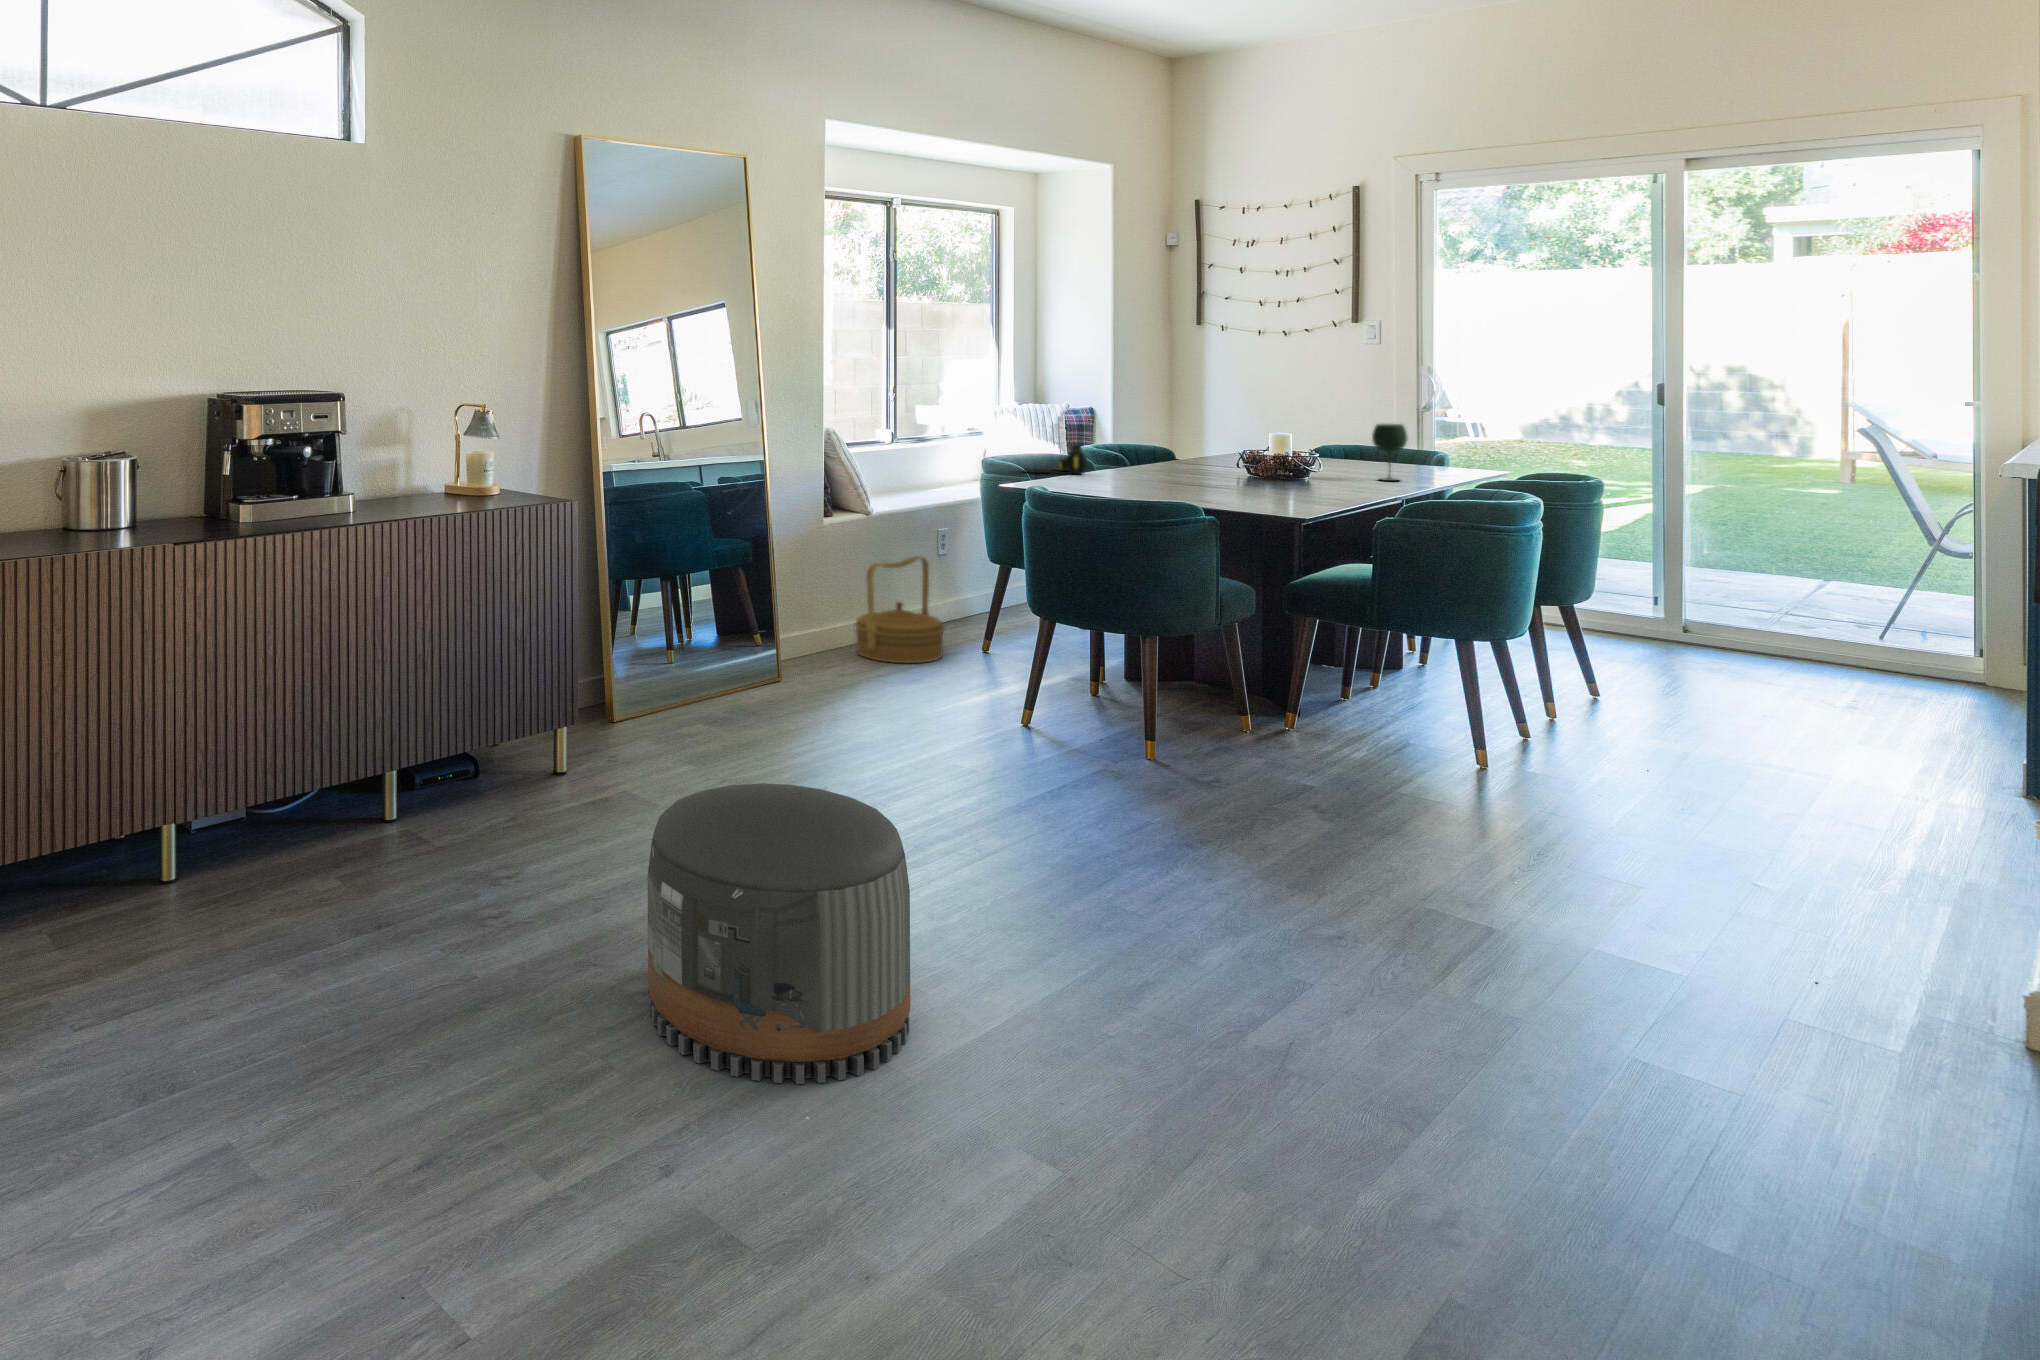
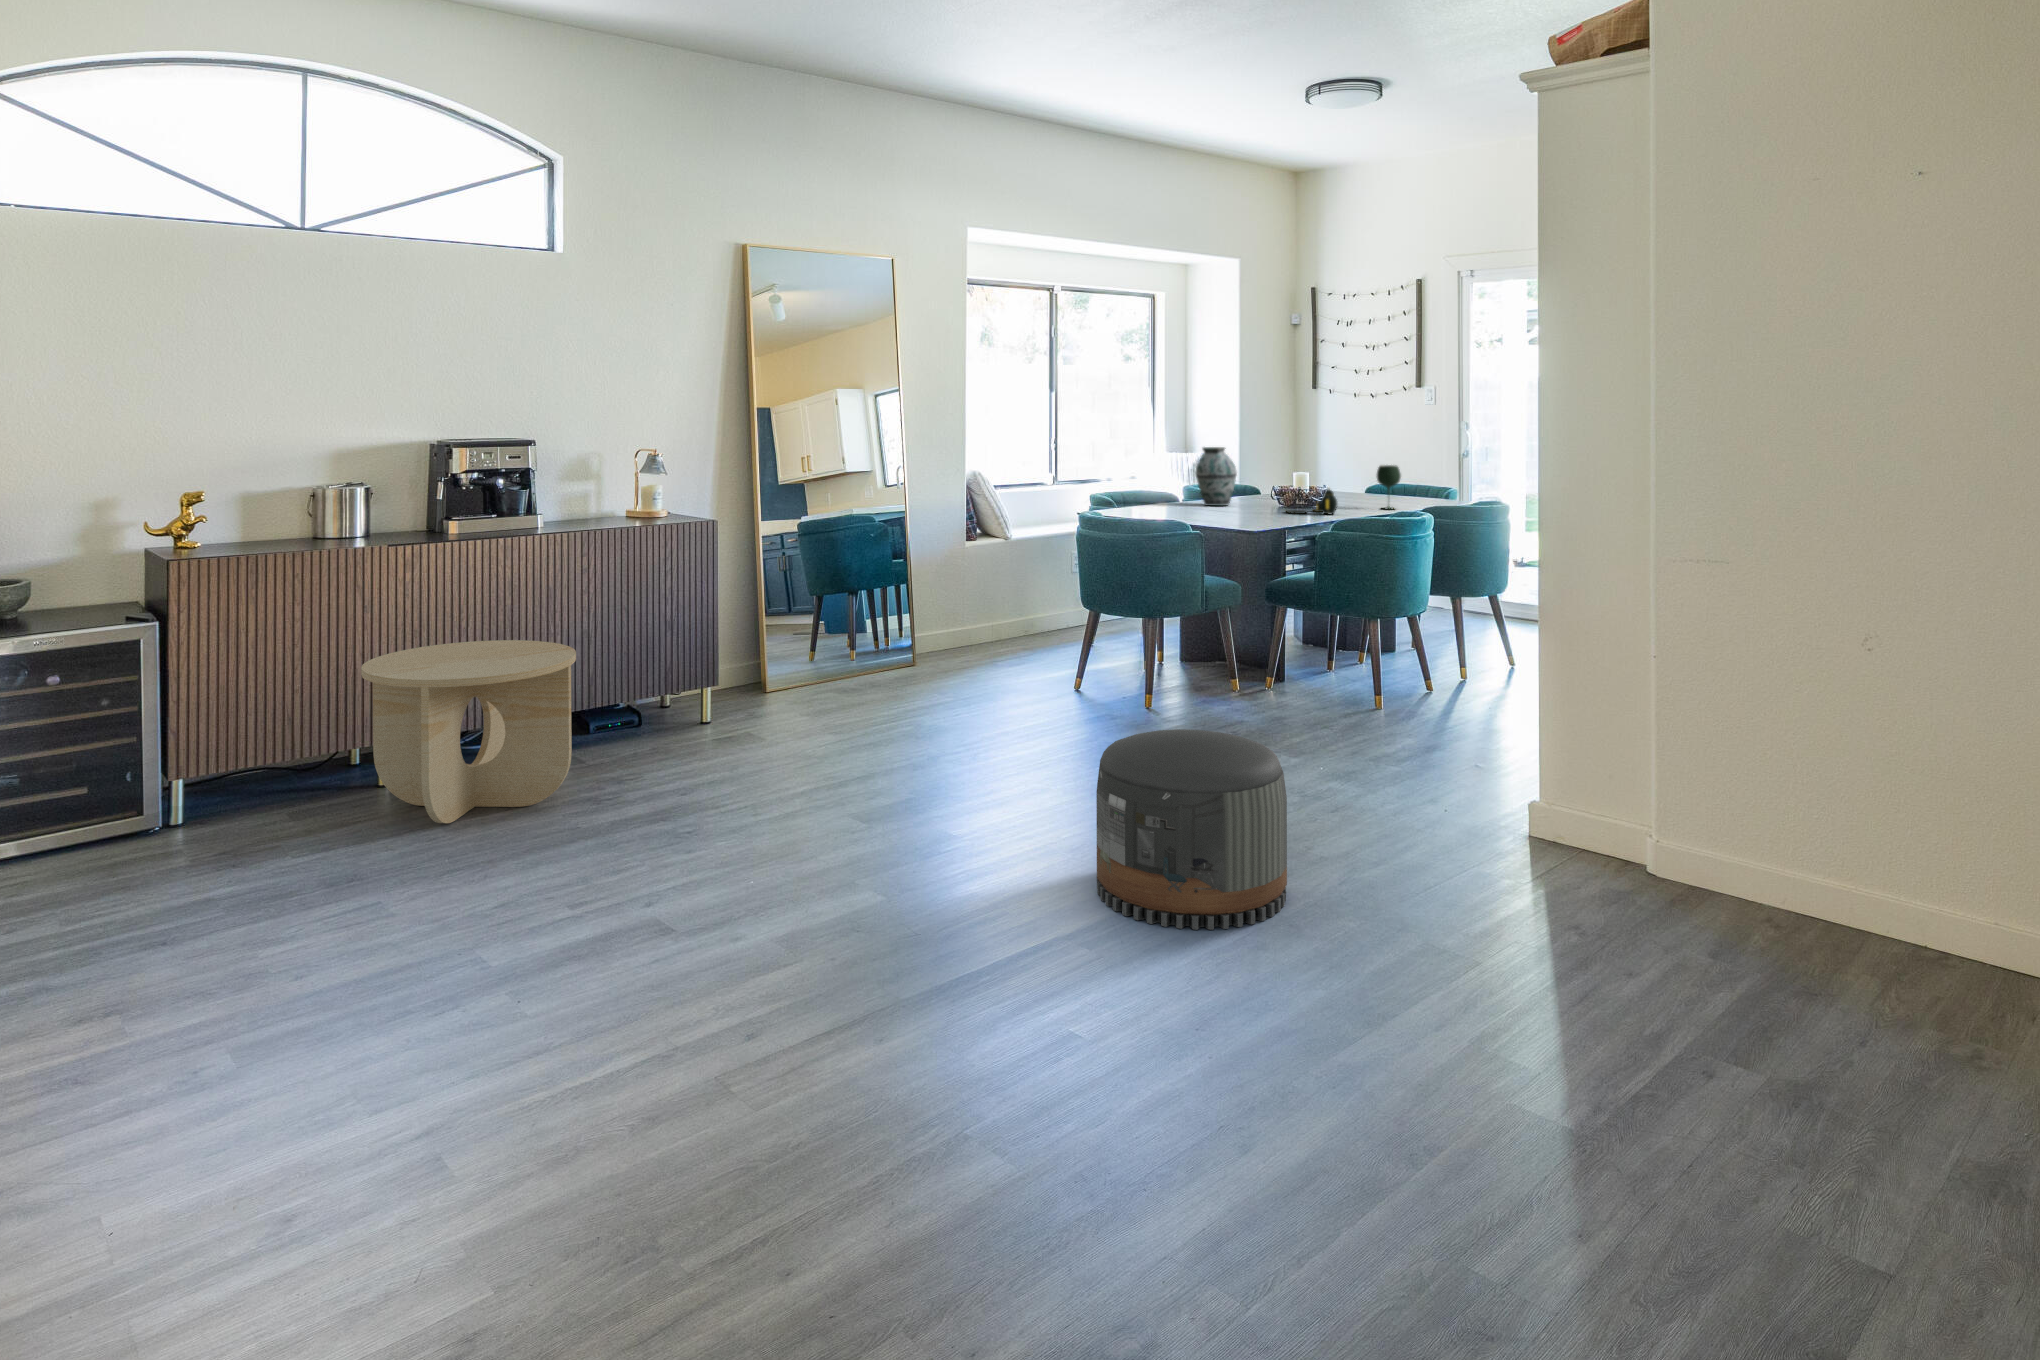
vase: none [1124,400,1182,475] -> present [1196,447,1237,506]
teapot: present [1024,443,1087,474] -> present [1286,489,1337,514]
woven basket: present [855,556,944,663] -> none [989,571,1058,654]
side table: none [153,673,444,956] -> present [361,640,576,823]
pouf: present [648,783,910,1084] -> present [1096,729,1287,930]

